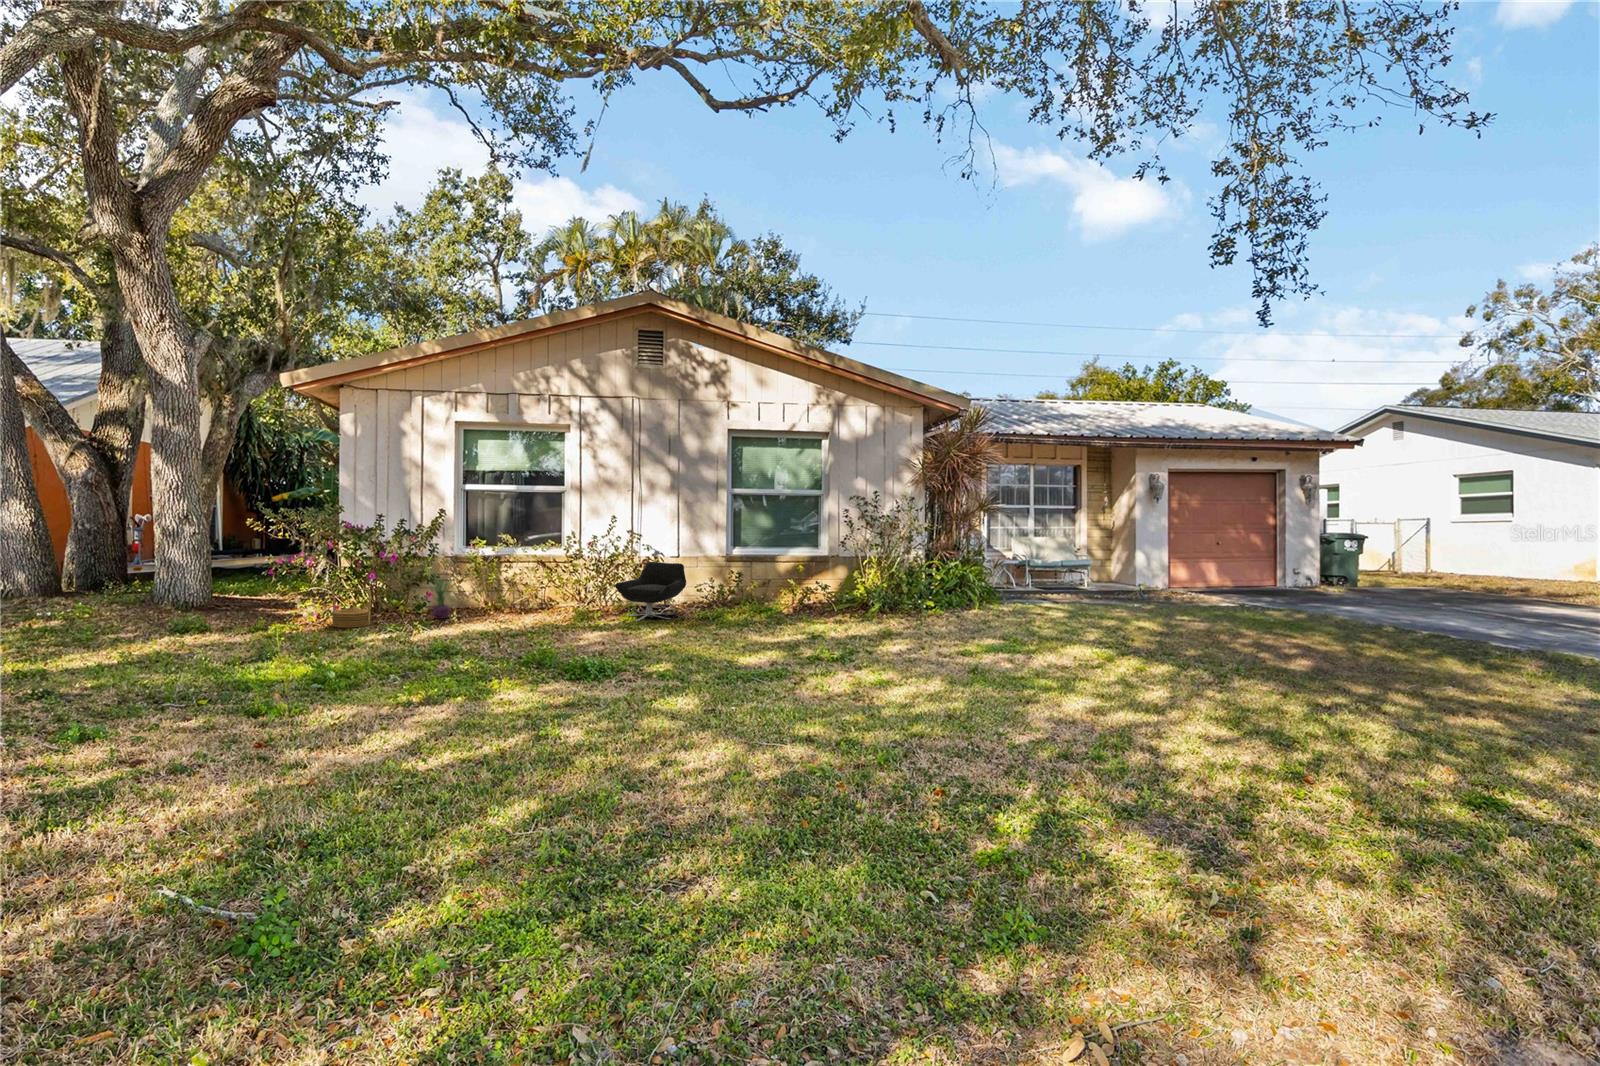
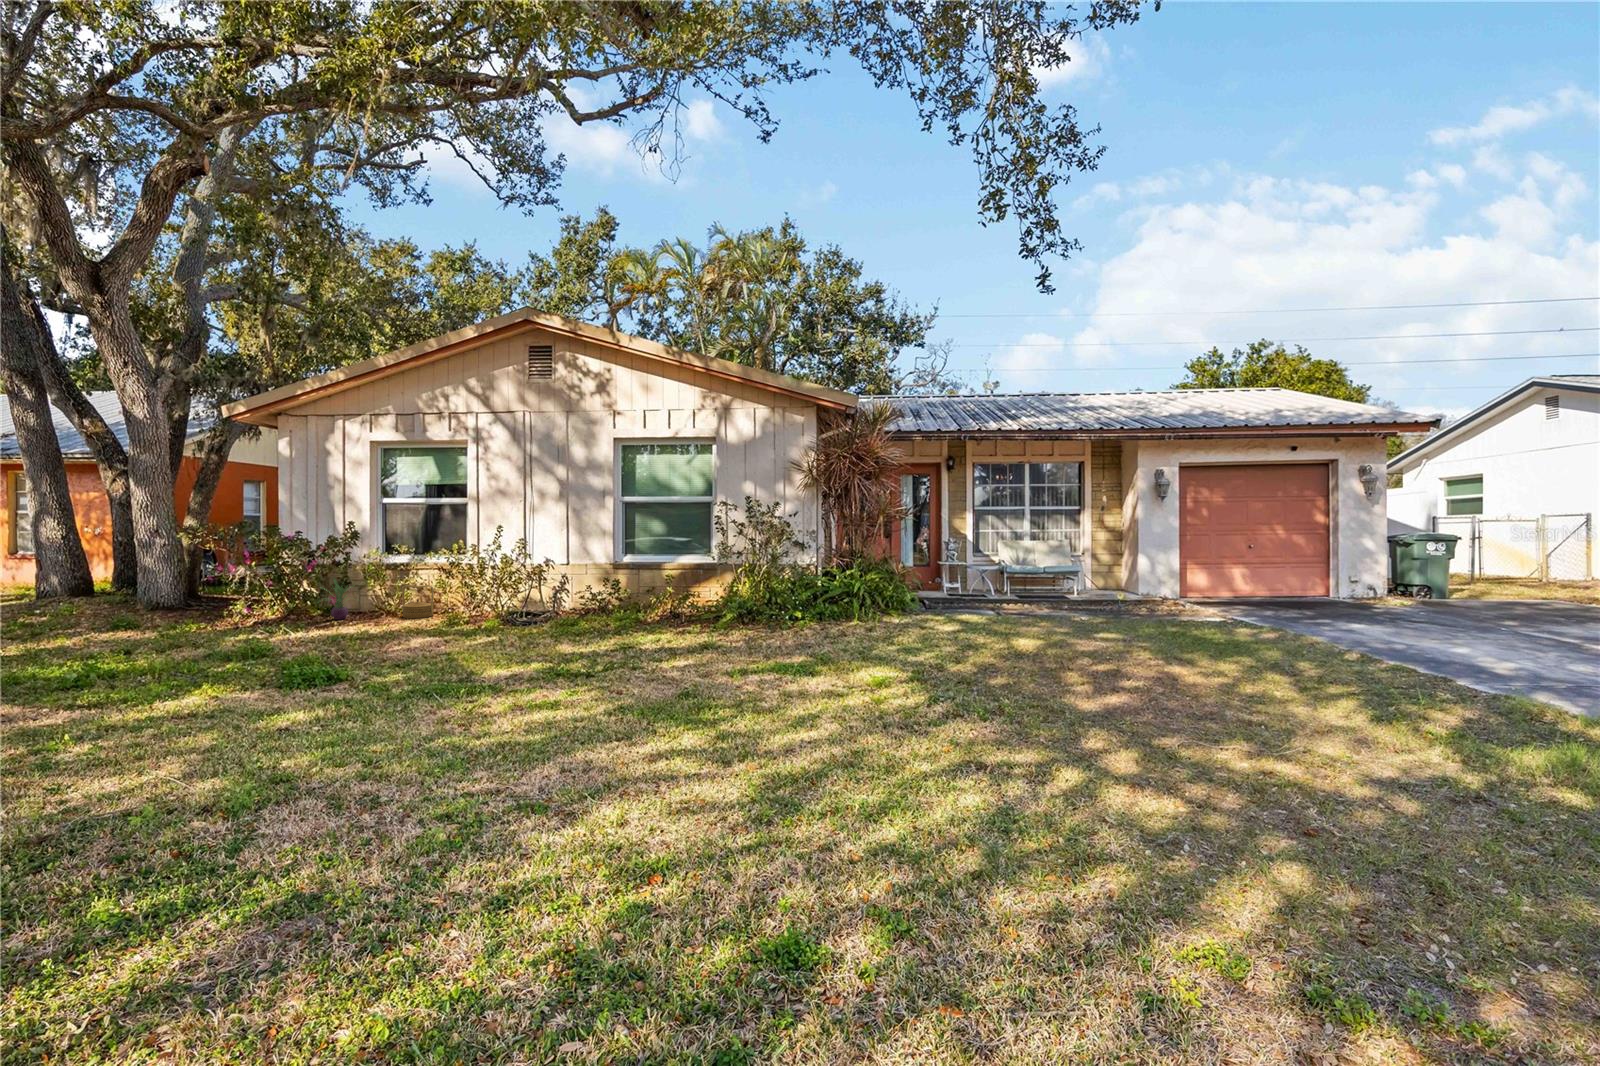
lounge chair: present [615,562,686,621] -> none [489,568,561,624]
woven basket: present [332,587,371,628] -> present [402,585,434,618]

